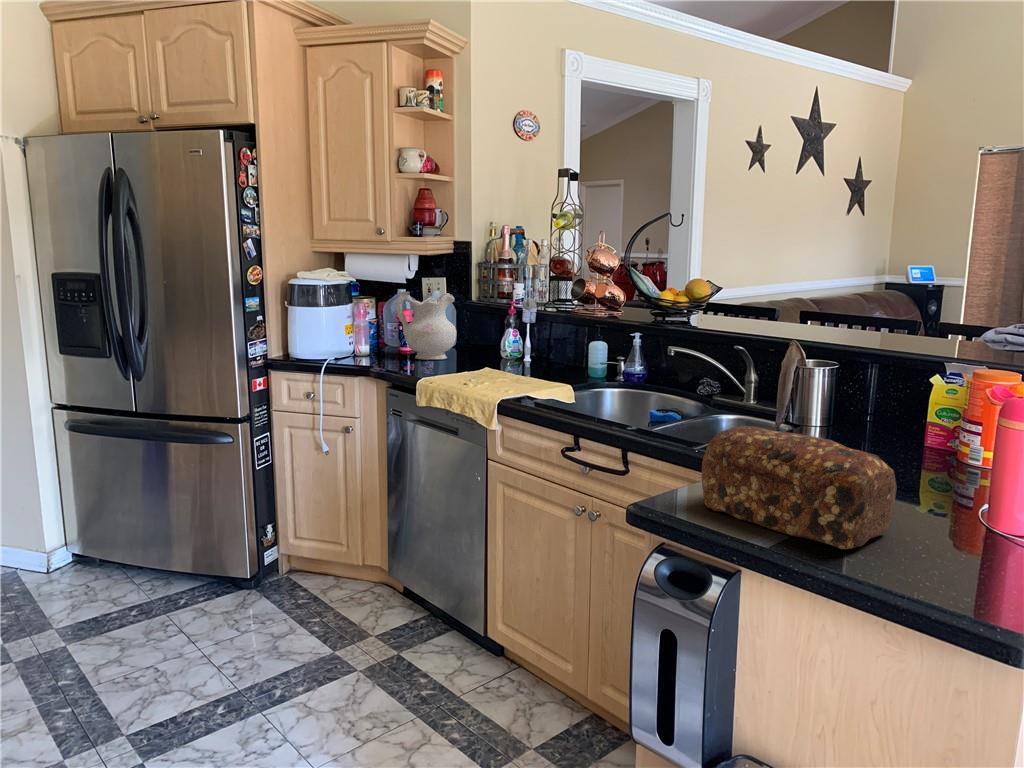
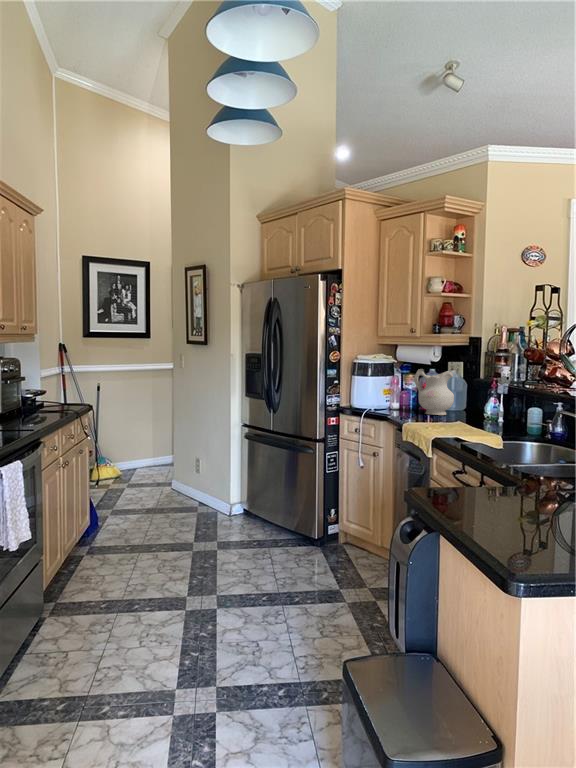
bread loaf: present [702,425,897,549] -> none [443,451,548,532]

